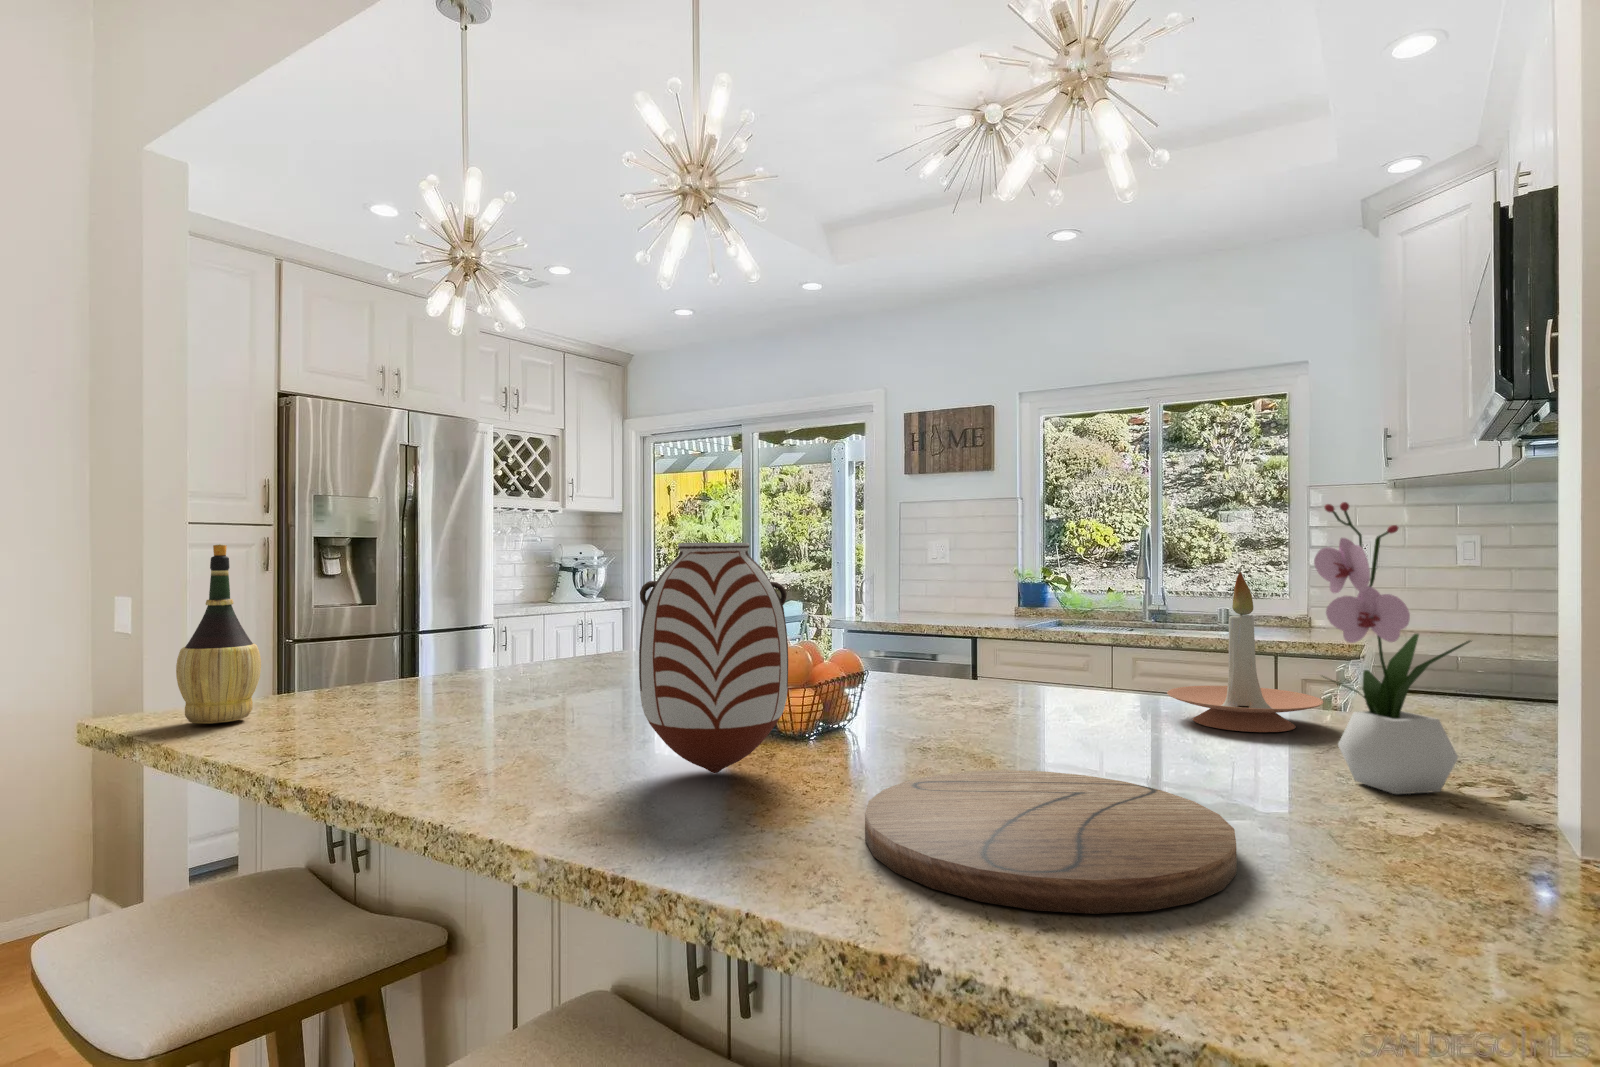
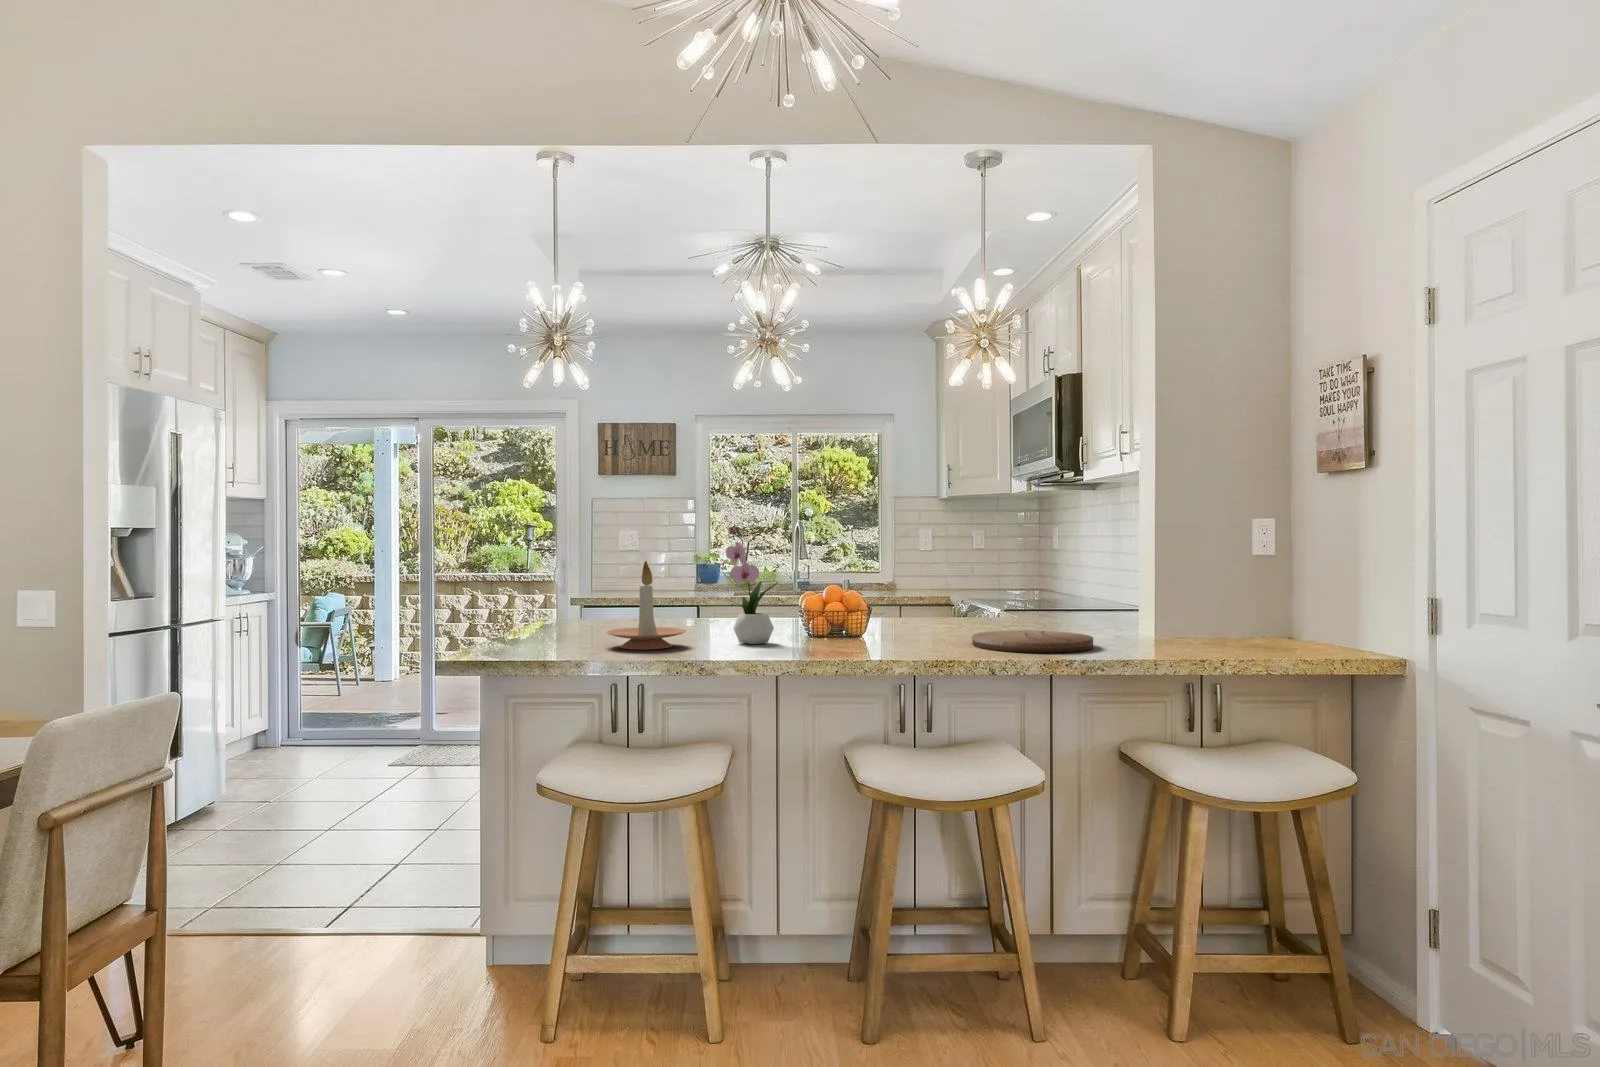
flower arrangement: present [1314,502,1471,794] -> present [726,527,778,644]
vase: present [639,542,788,773] -> none [853,544,917,645]
wine bottle: present [176,544,261,724] -> none [539,545,584,655]
candle holder: present [1167,572,1323,732] -> present [606,561,686,649]

